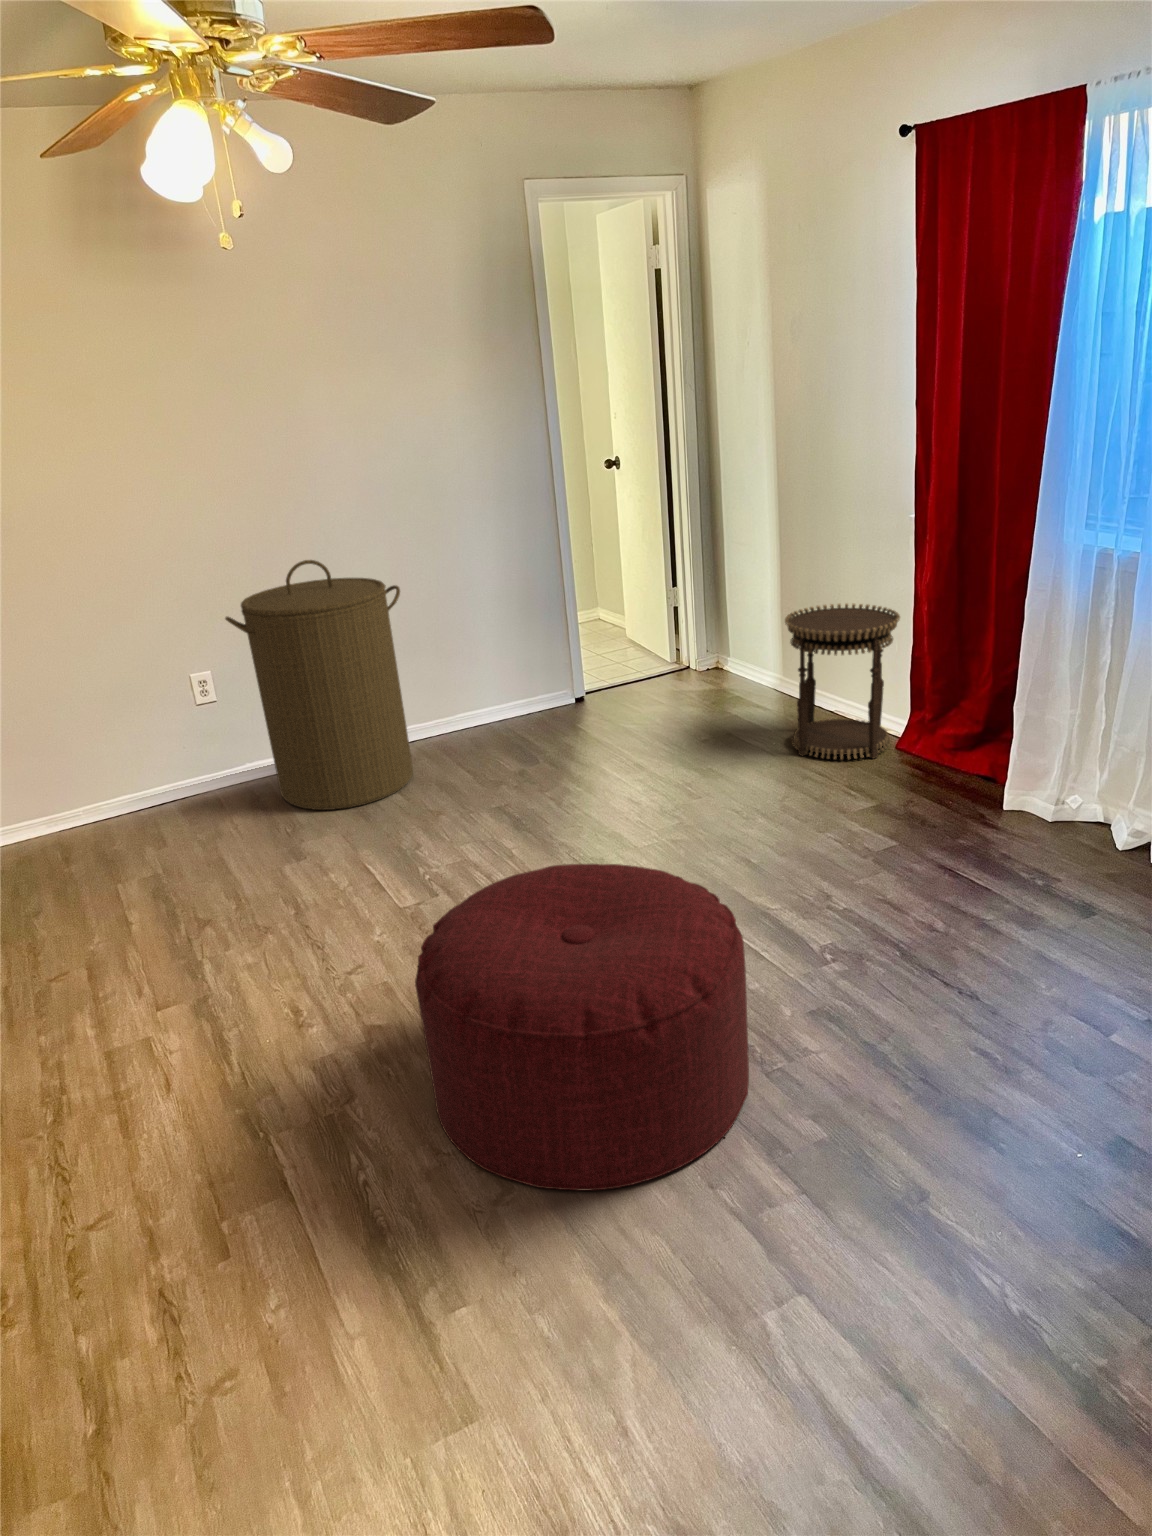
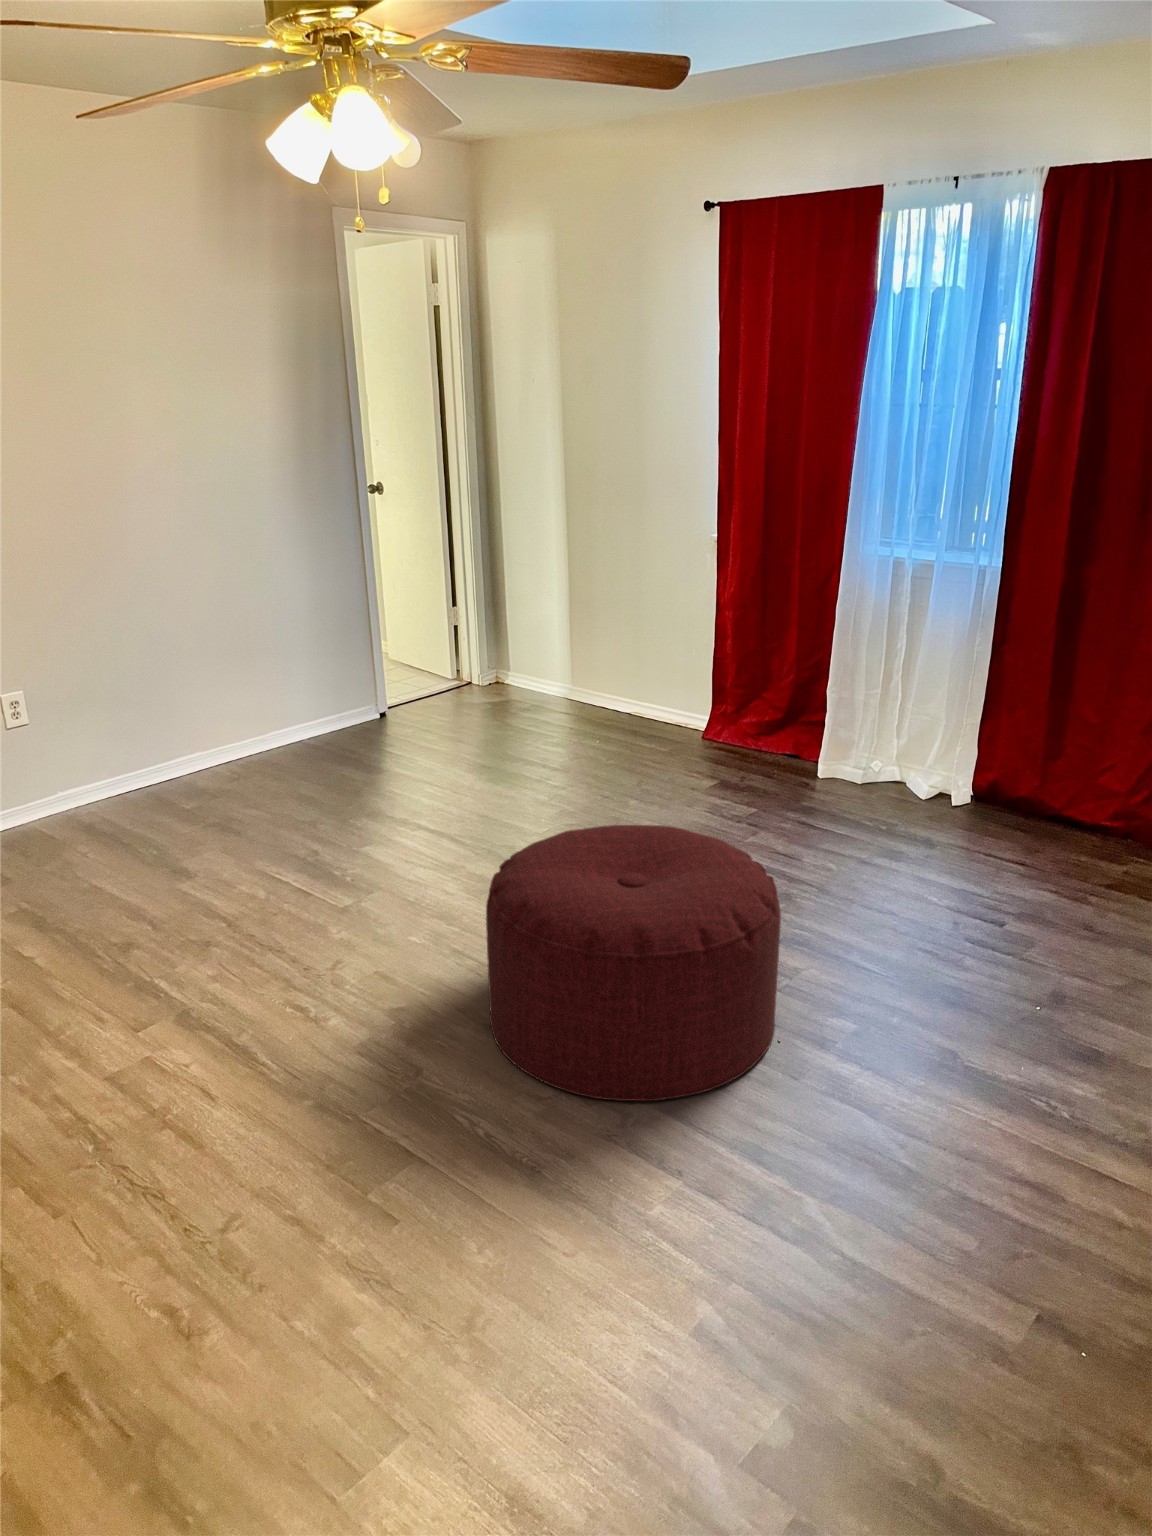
laundry hamper: present [225,560,413,810] -> none [62,567,258,834]
side table: present [785,603,900,759] -> none [607,614,707,751]

